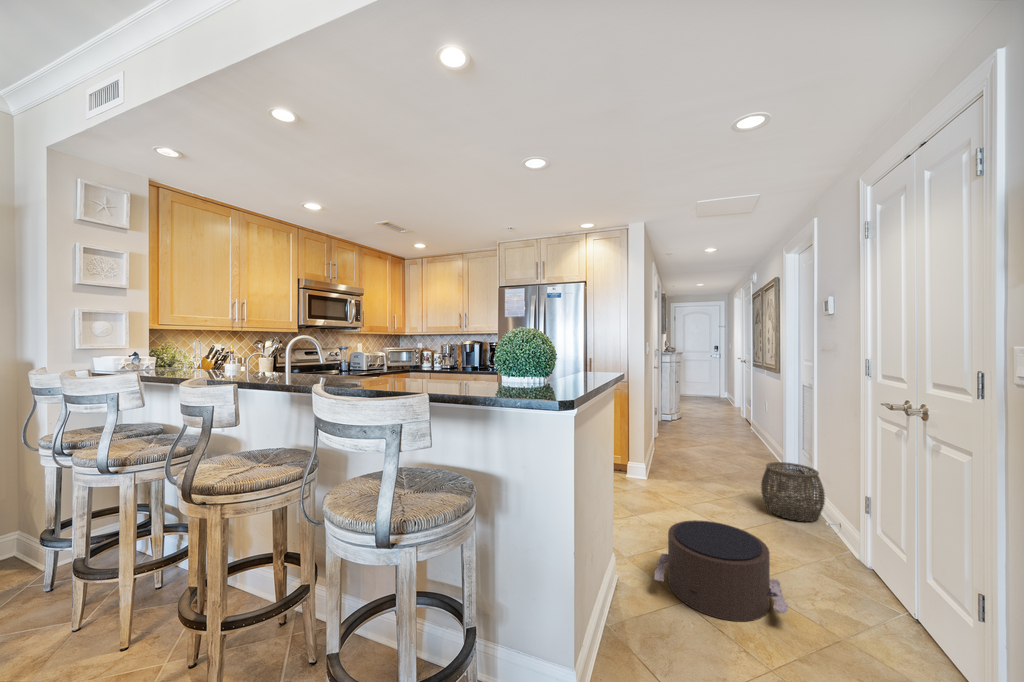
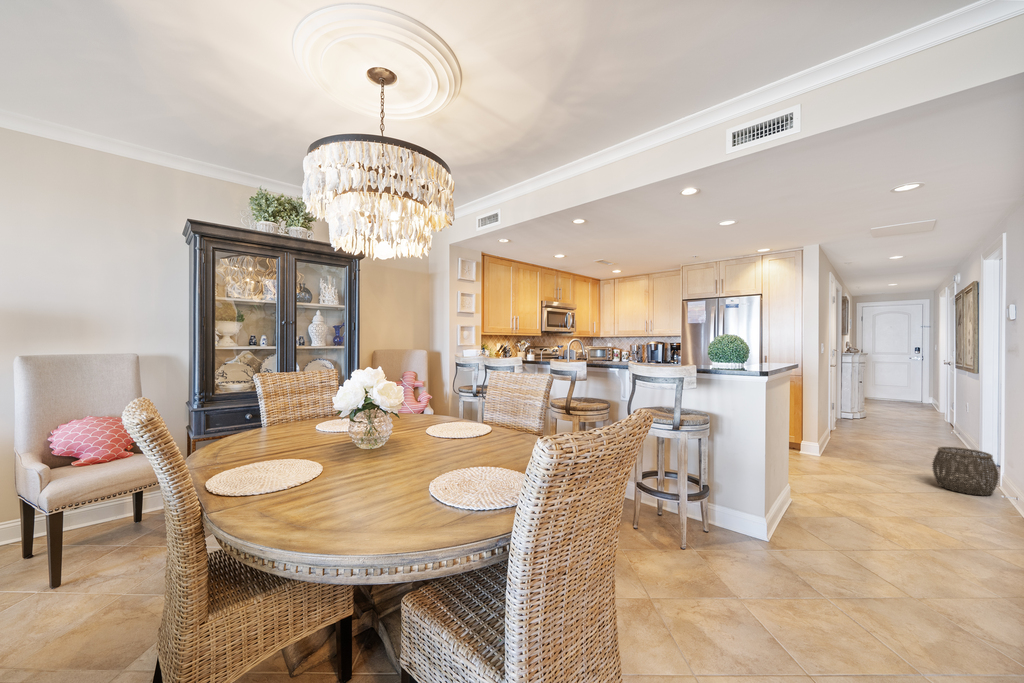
pouf: present [654,520,788,621] -> none [817,470,923,528]

